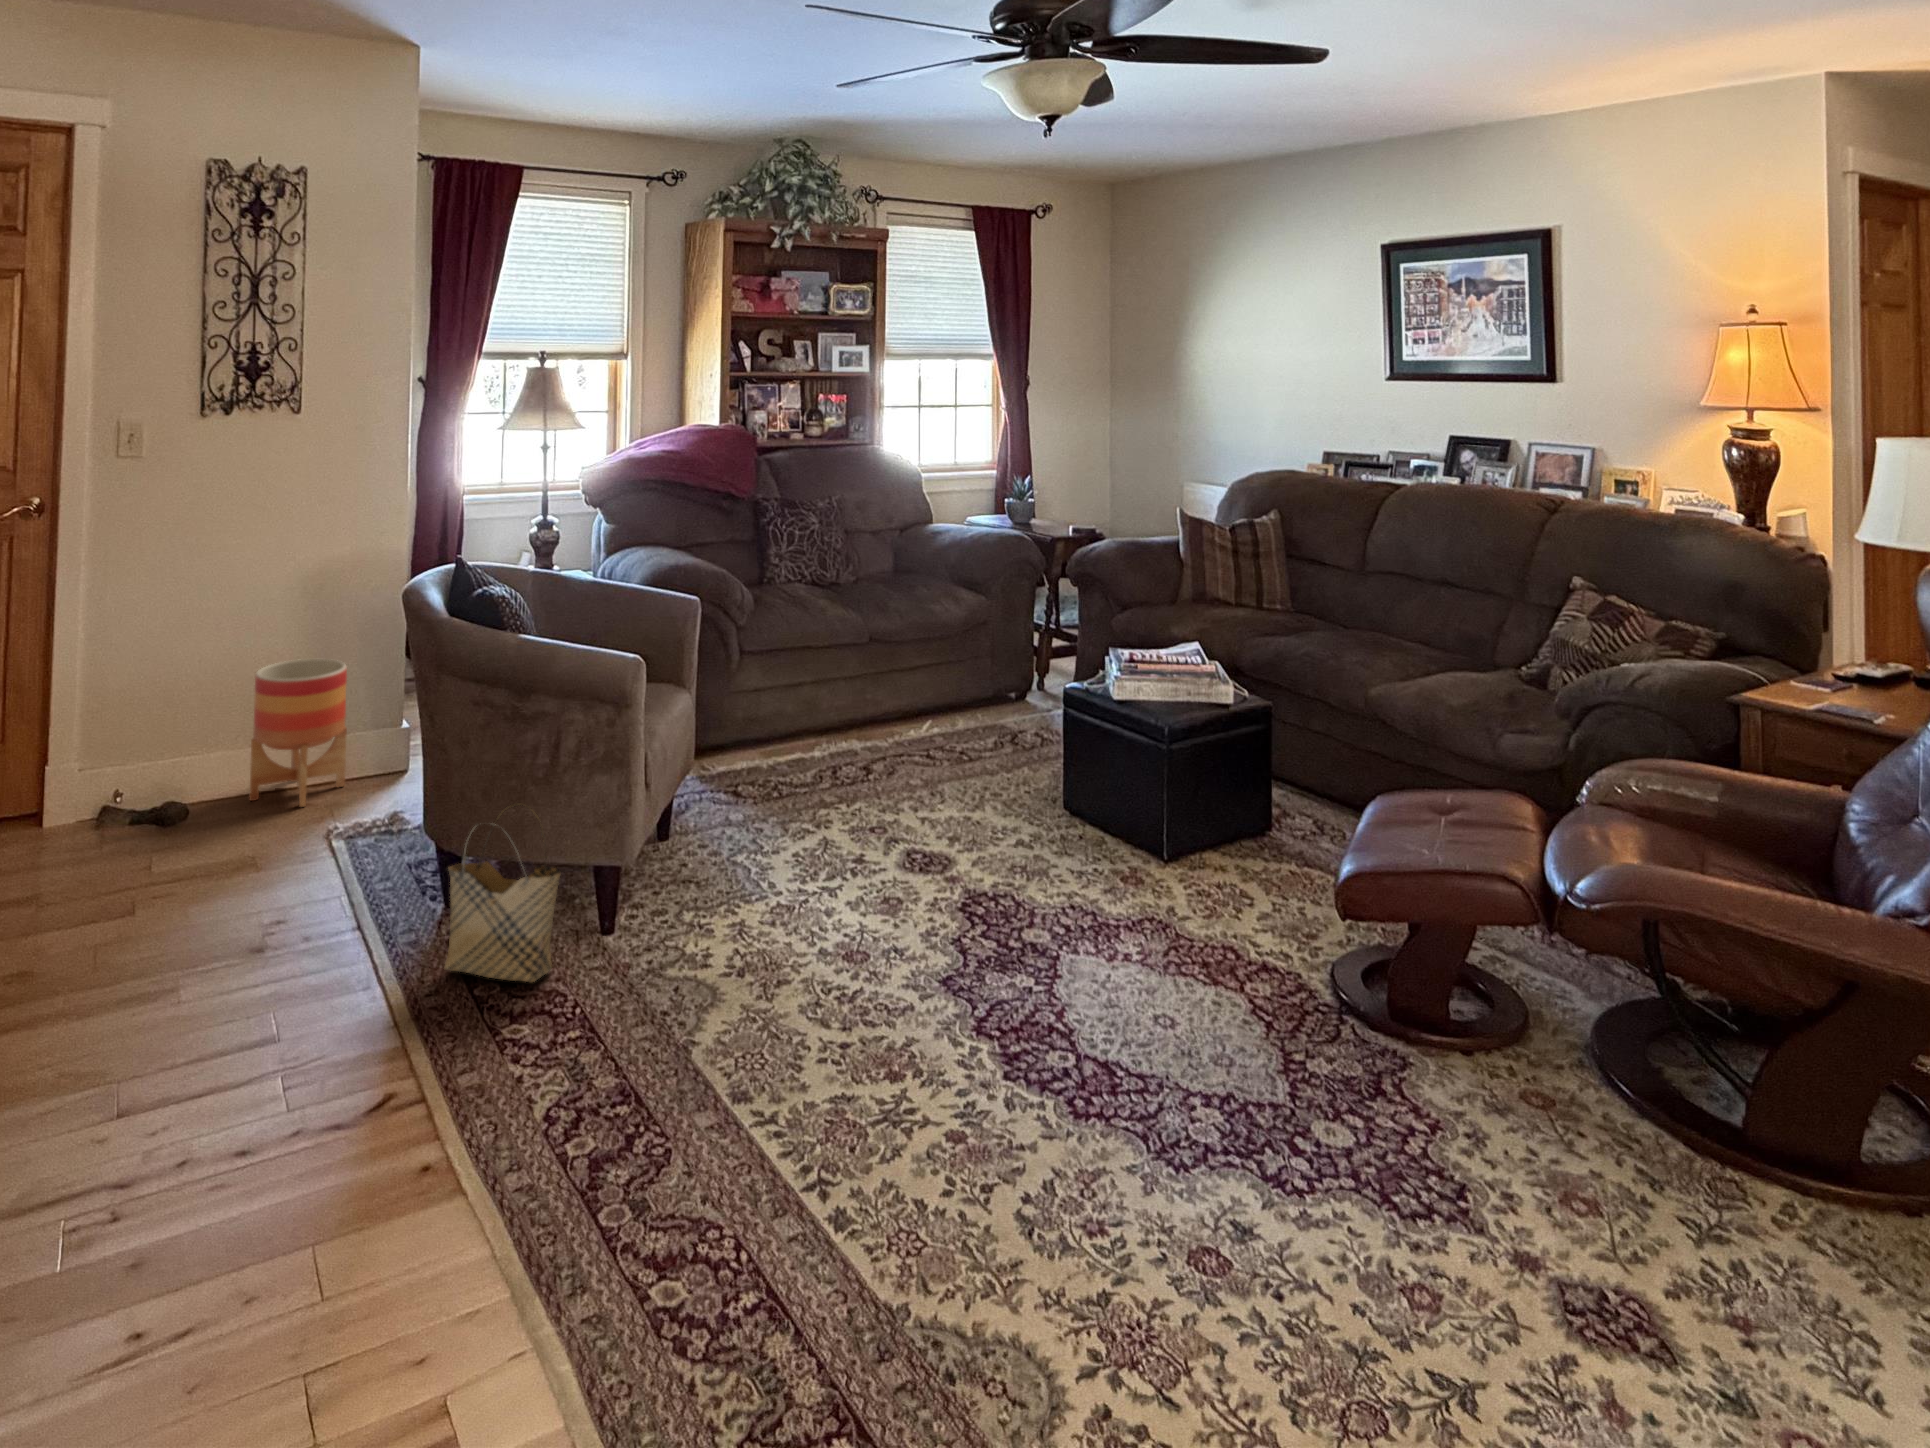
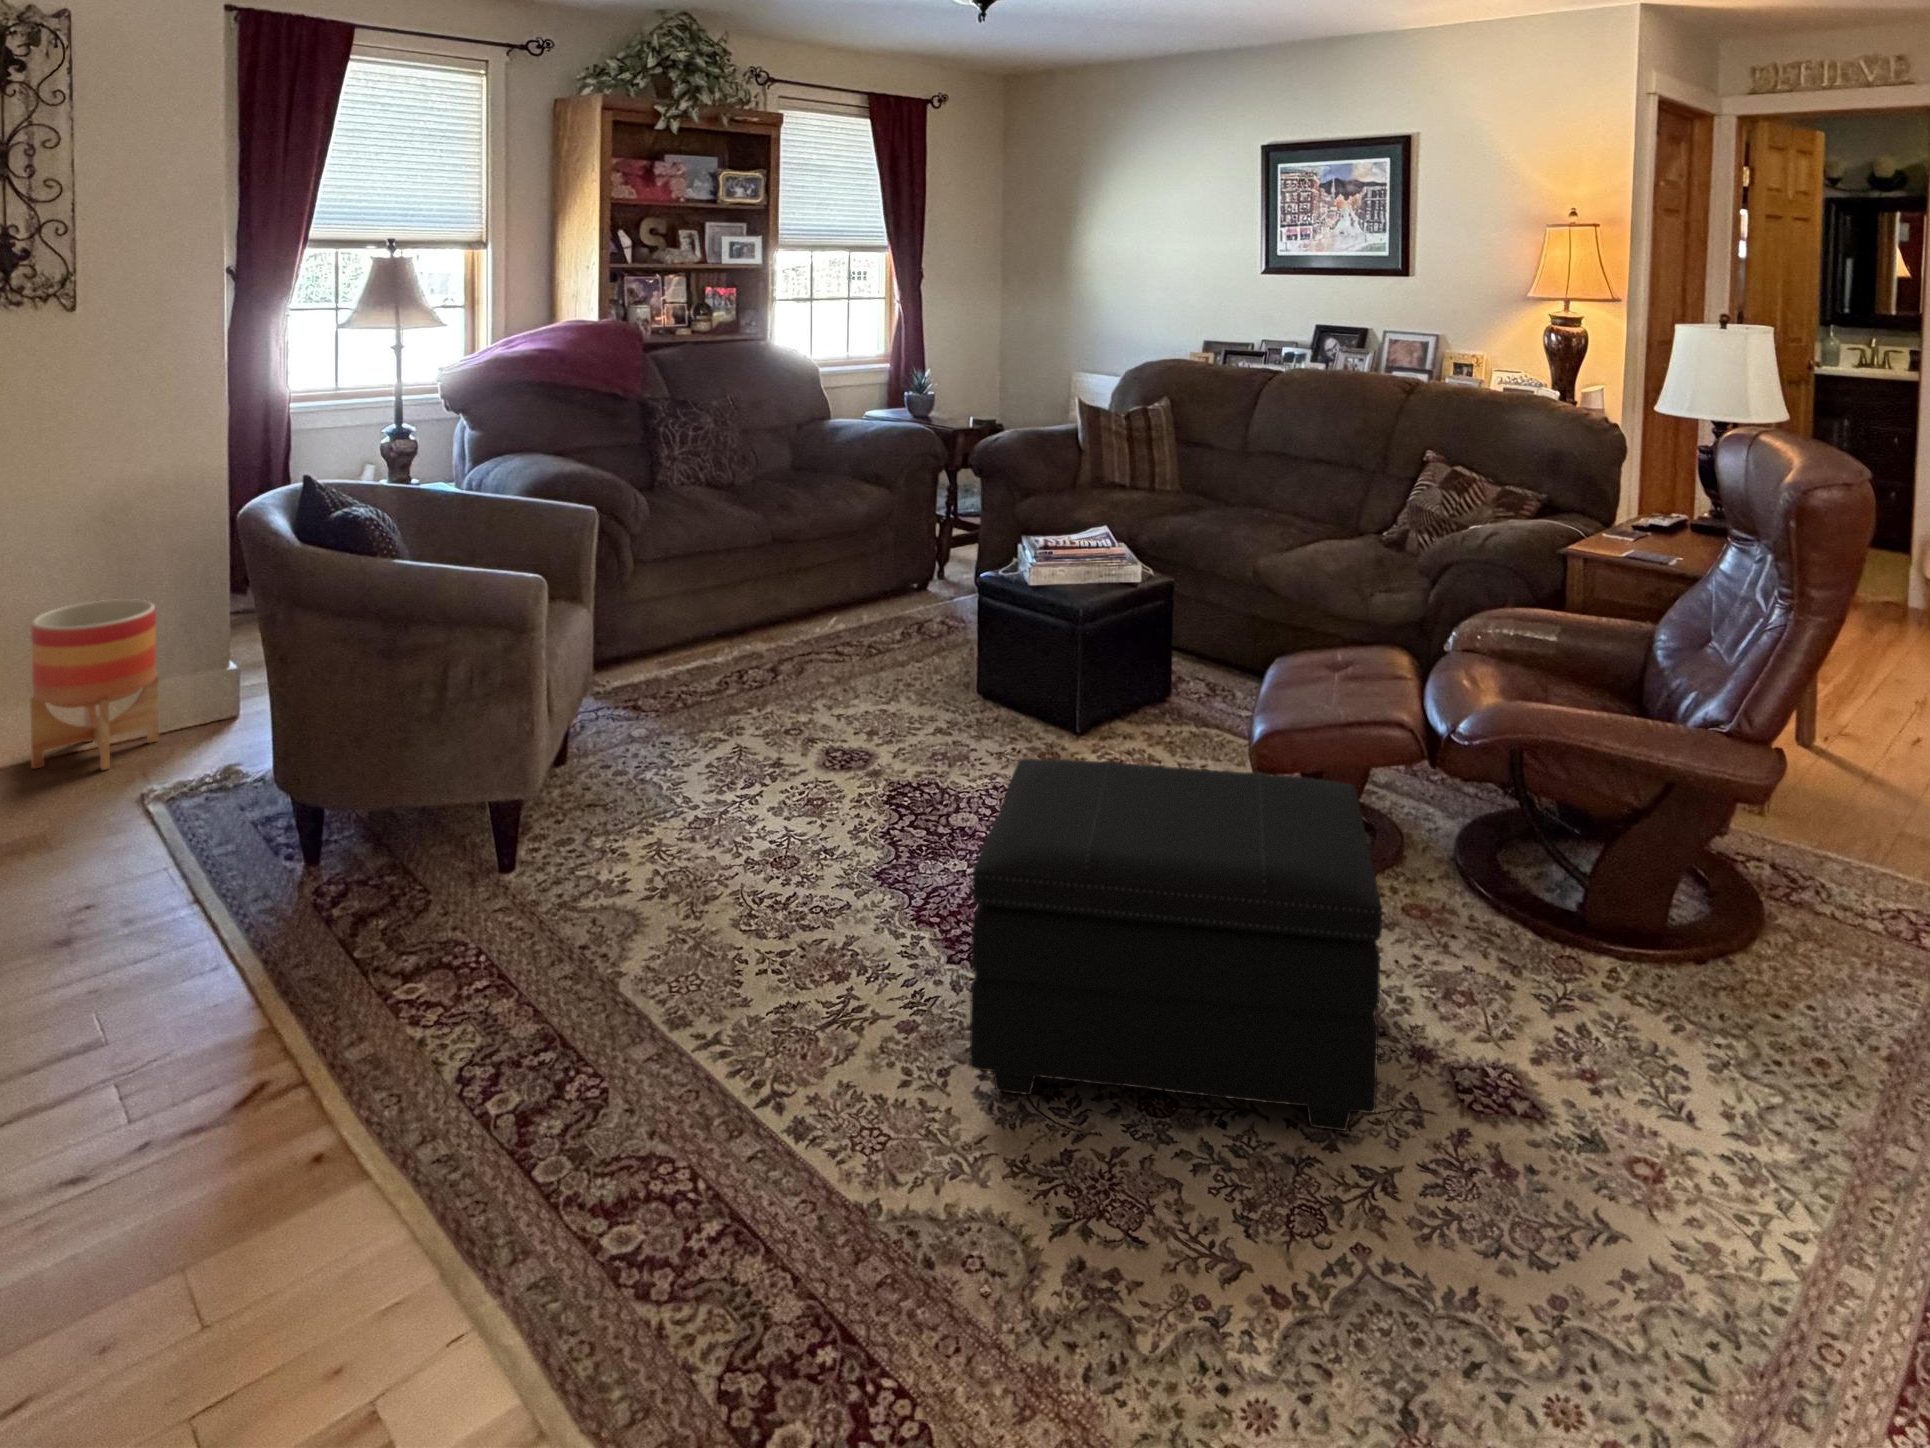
woven basket: present [445,803,561,982] -> none [316,745,455,934]
footstool: none [1010,872,1457,1330] -> present [970,759,1382,1131]

